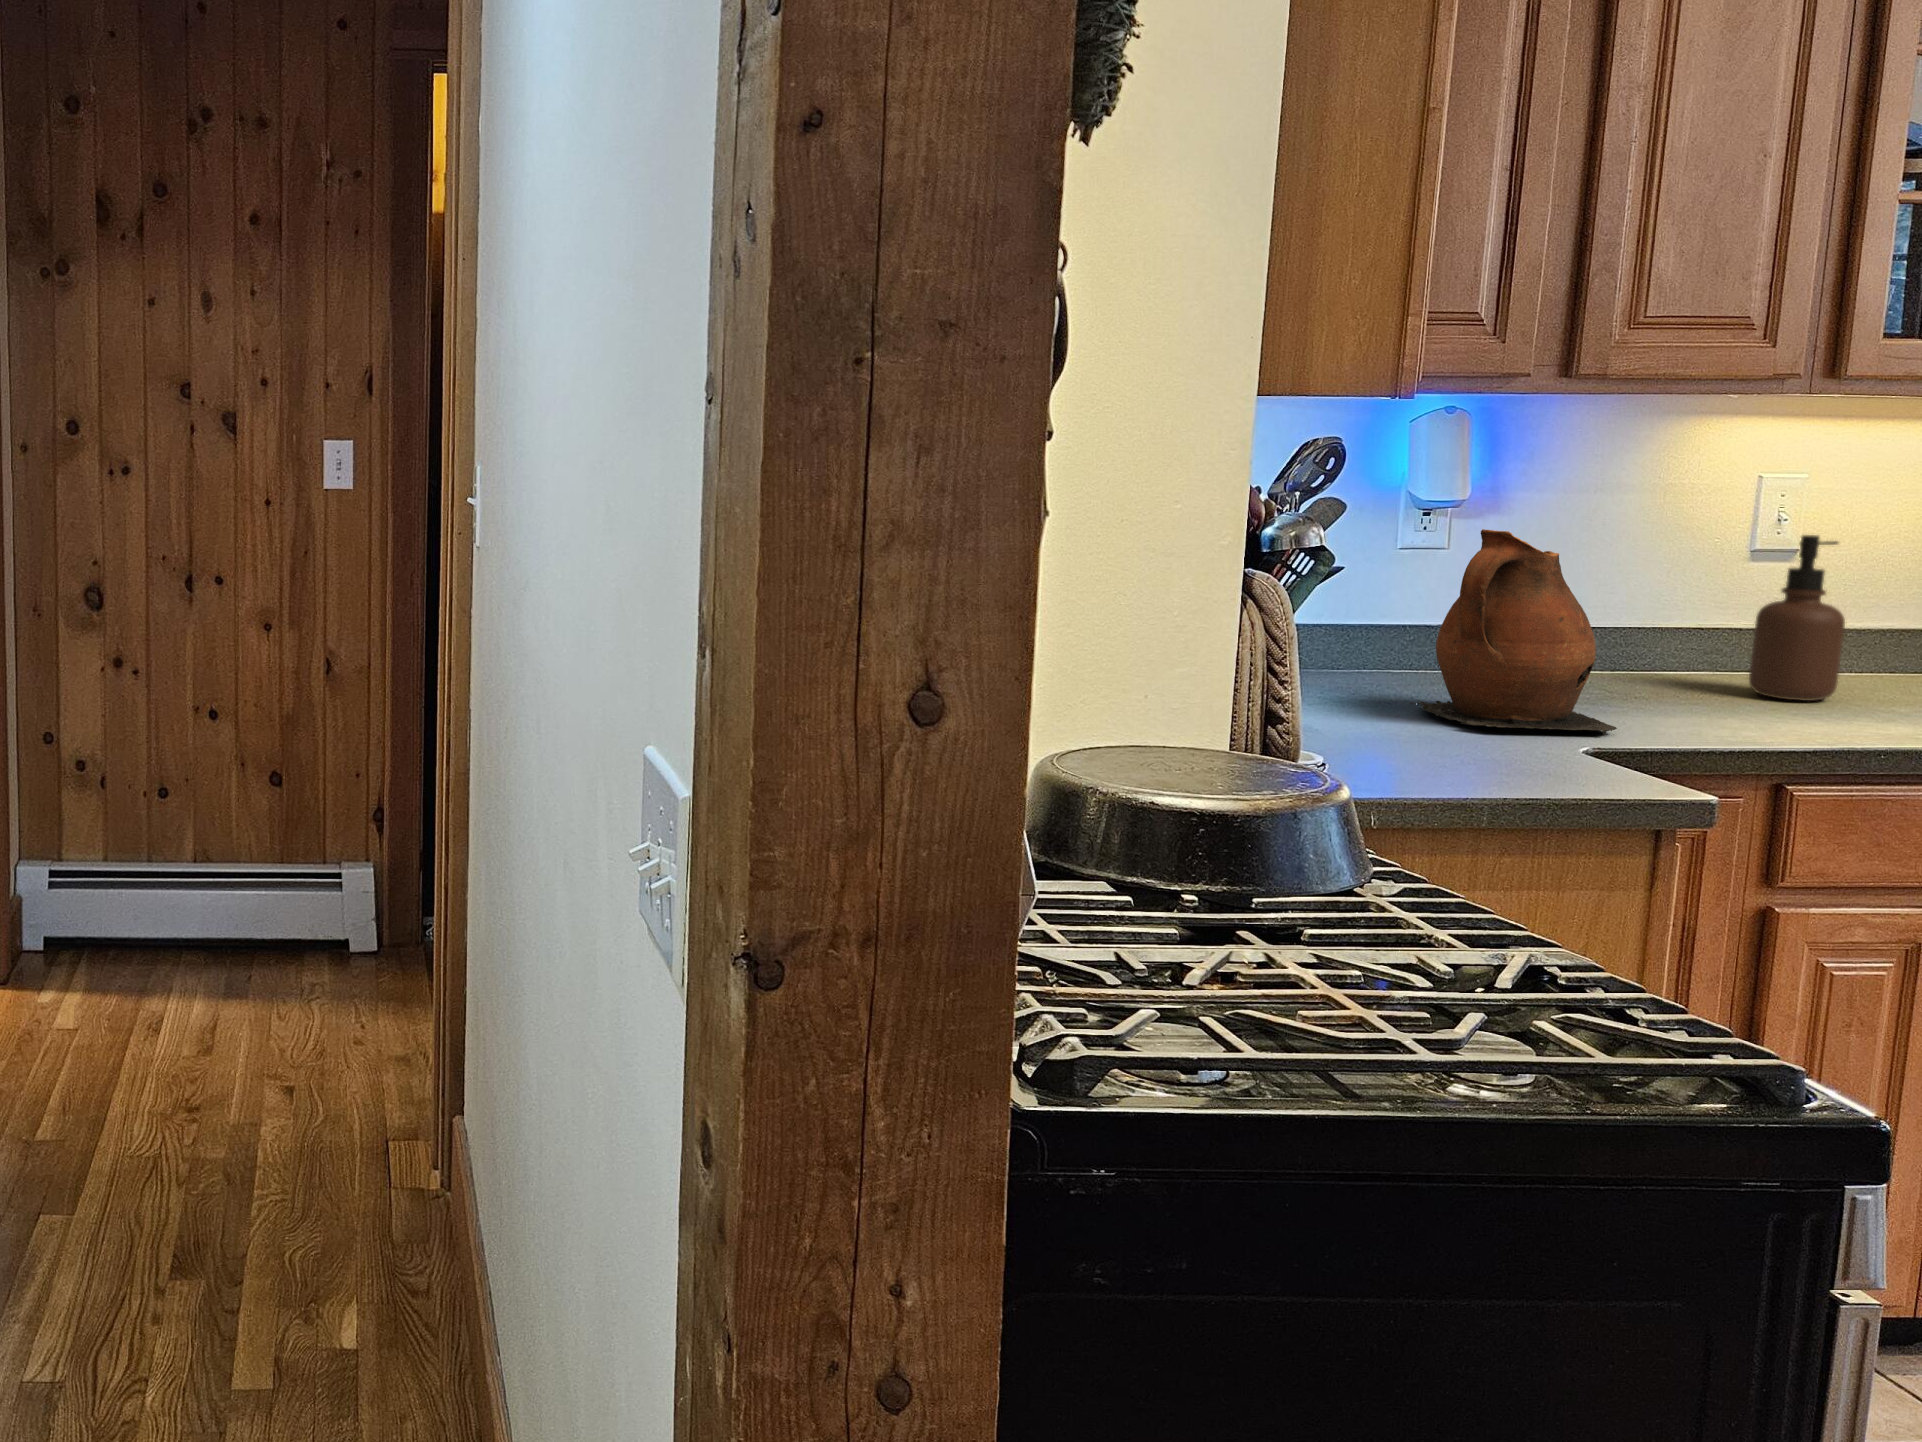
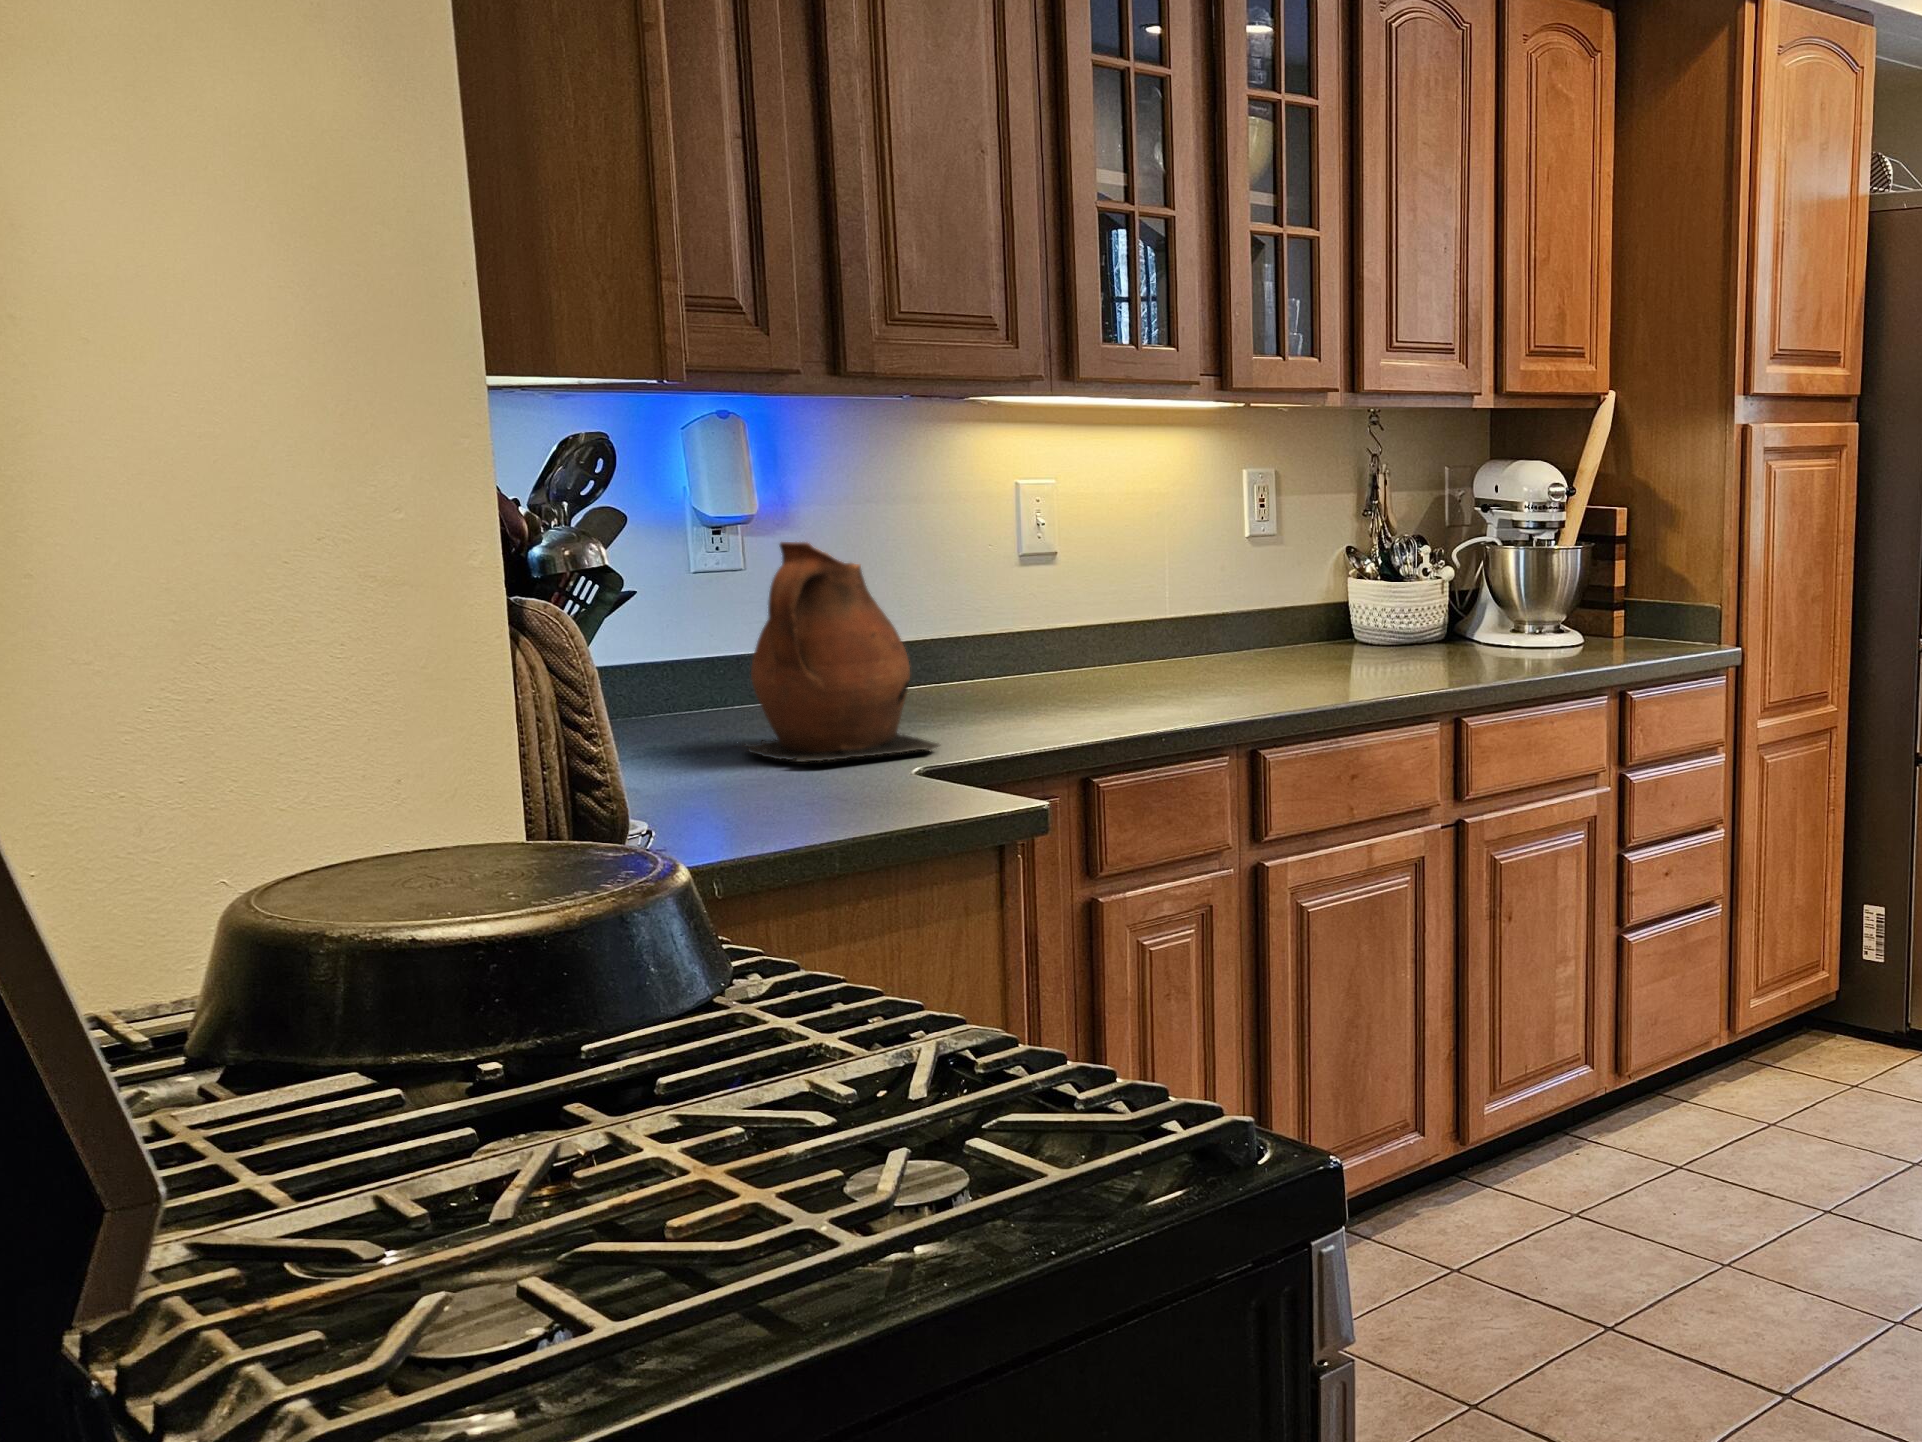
soap dispenser: present [1749,535,1845,701] -> none [1038,536,1109,696]

